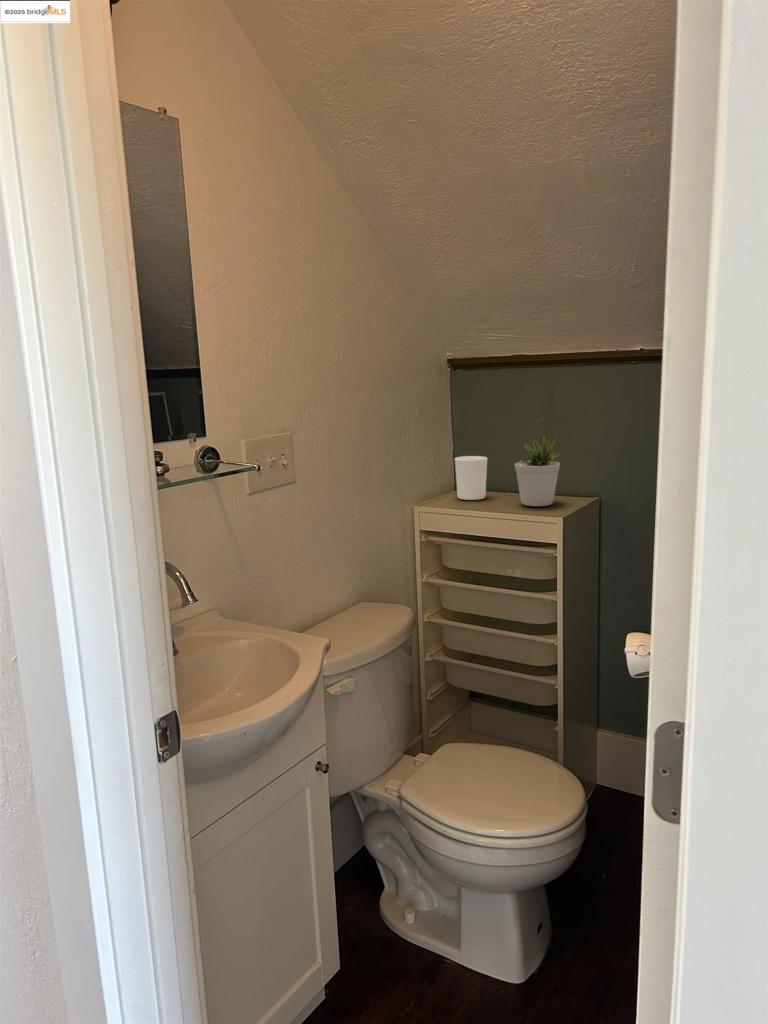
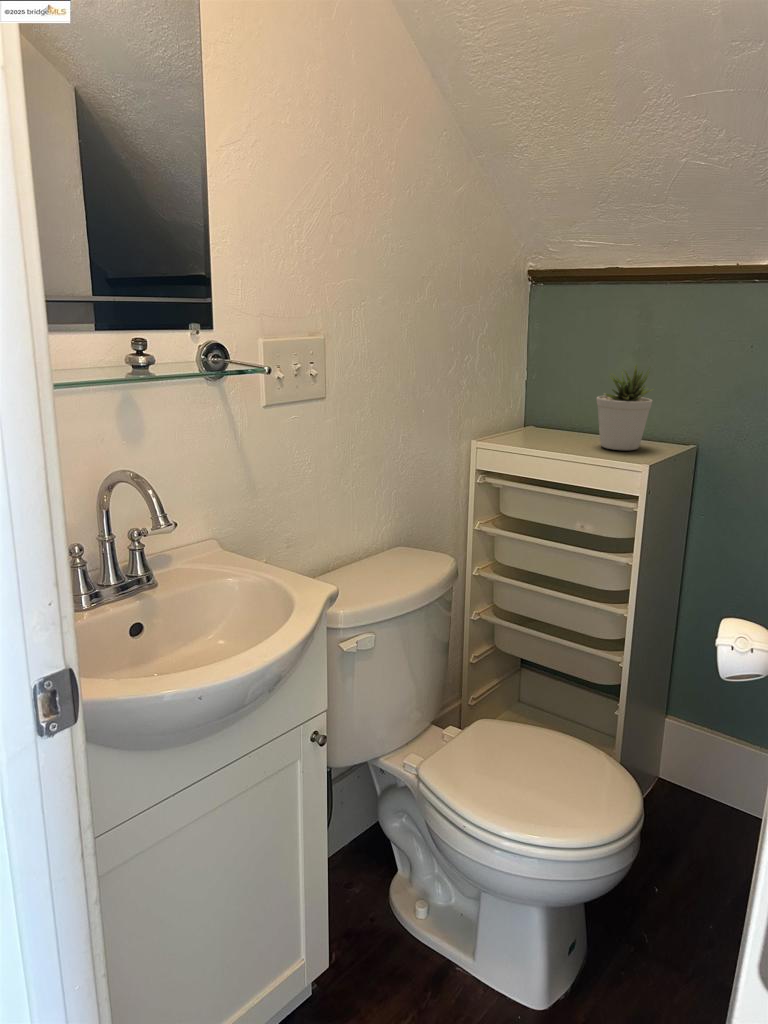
candle holder: present [455,456,488,500] -> none [526,386,565,437]

